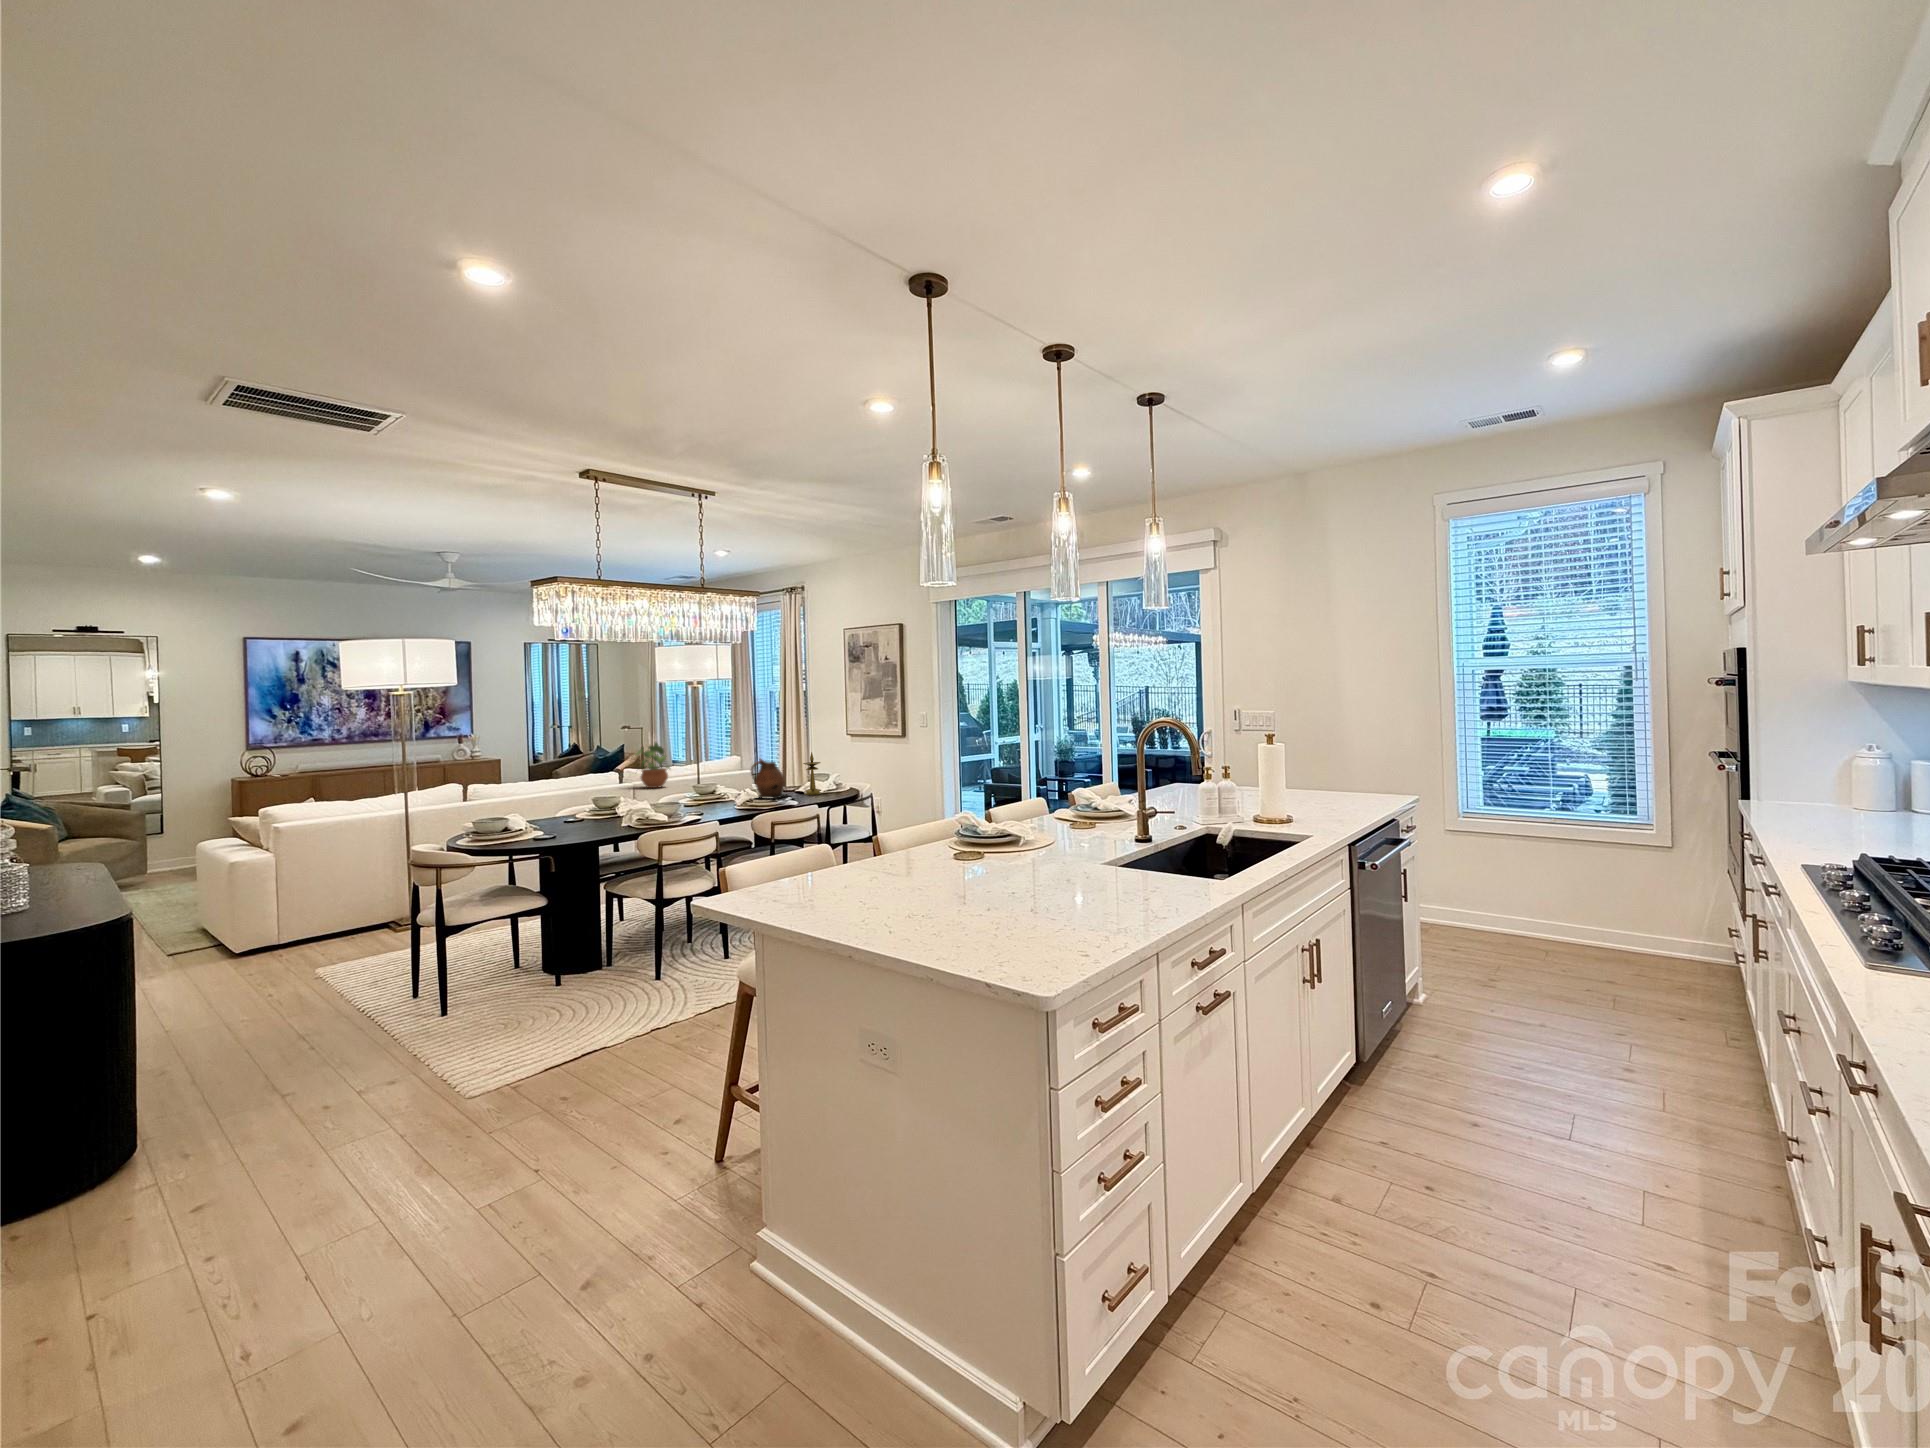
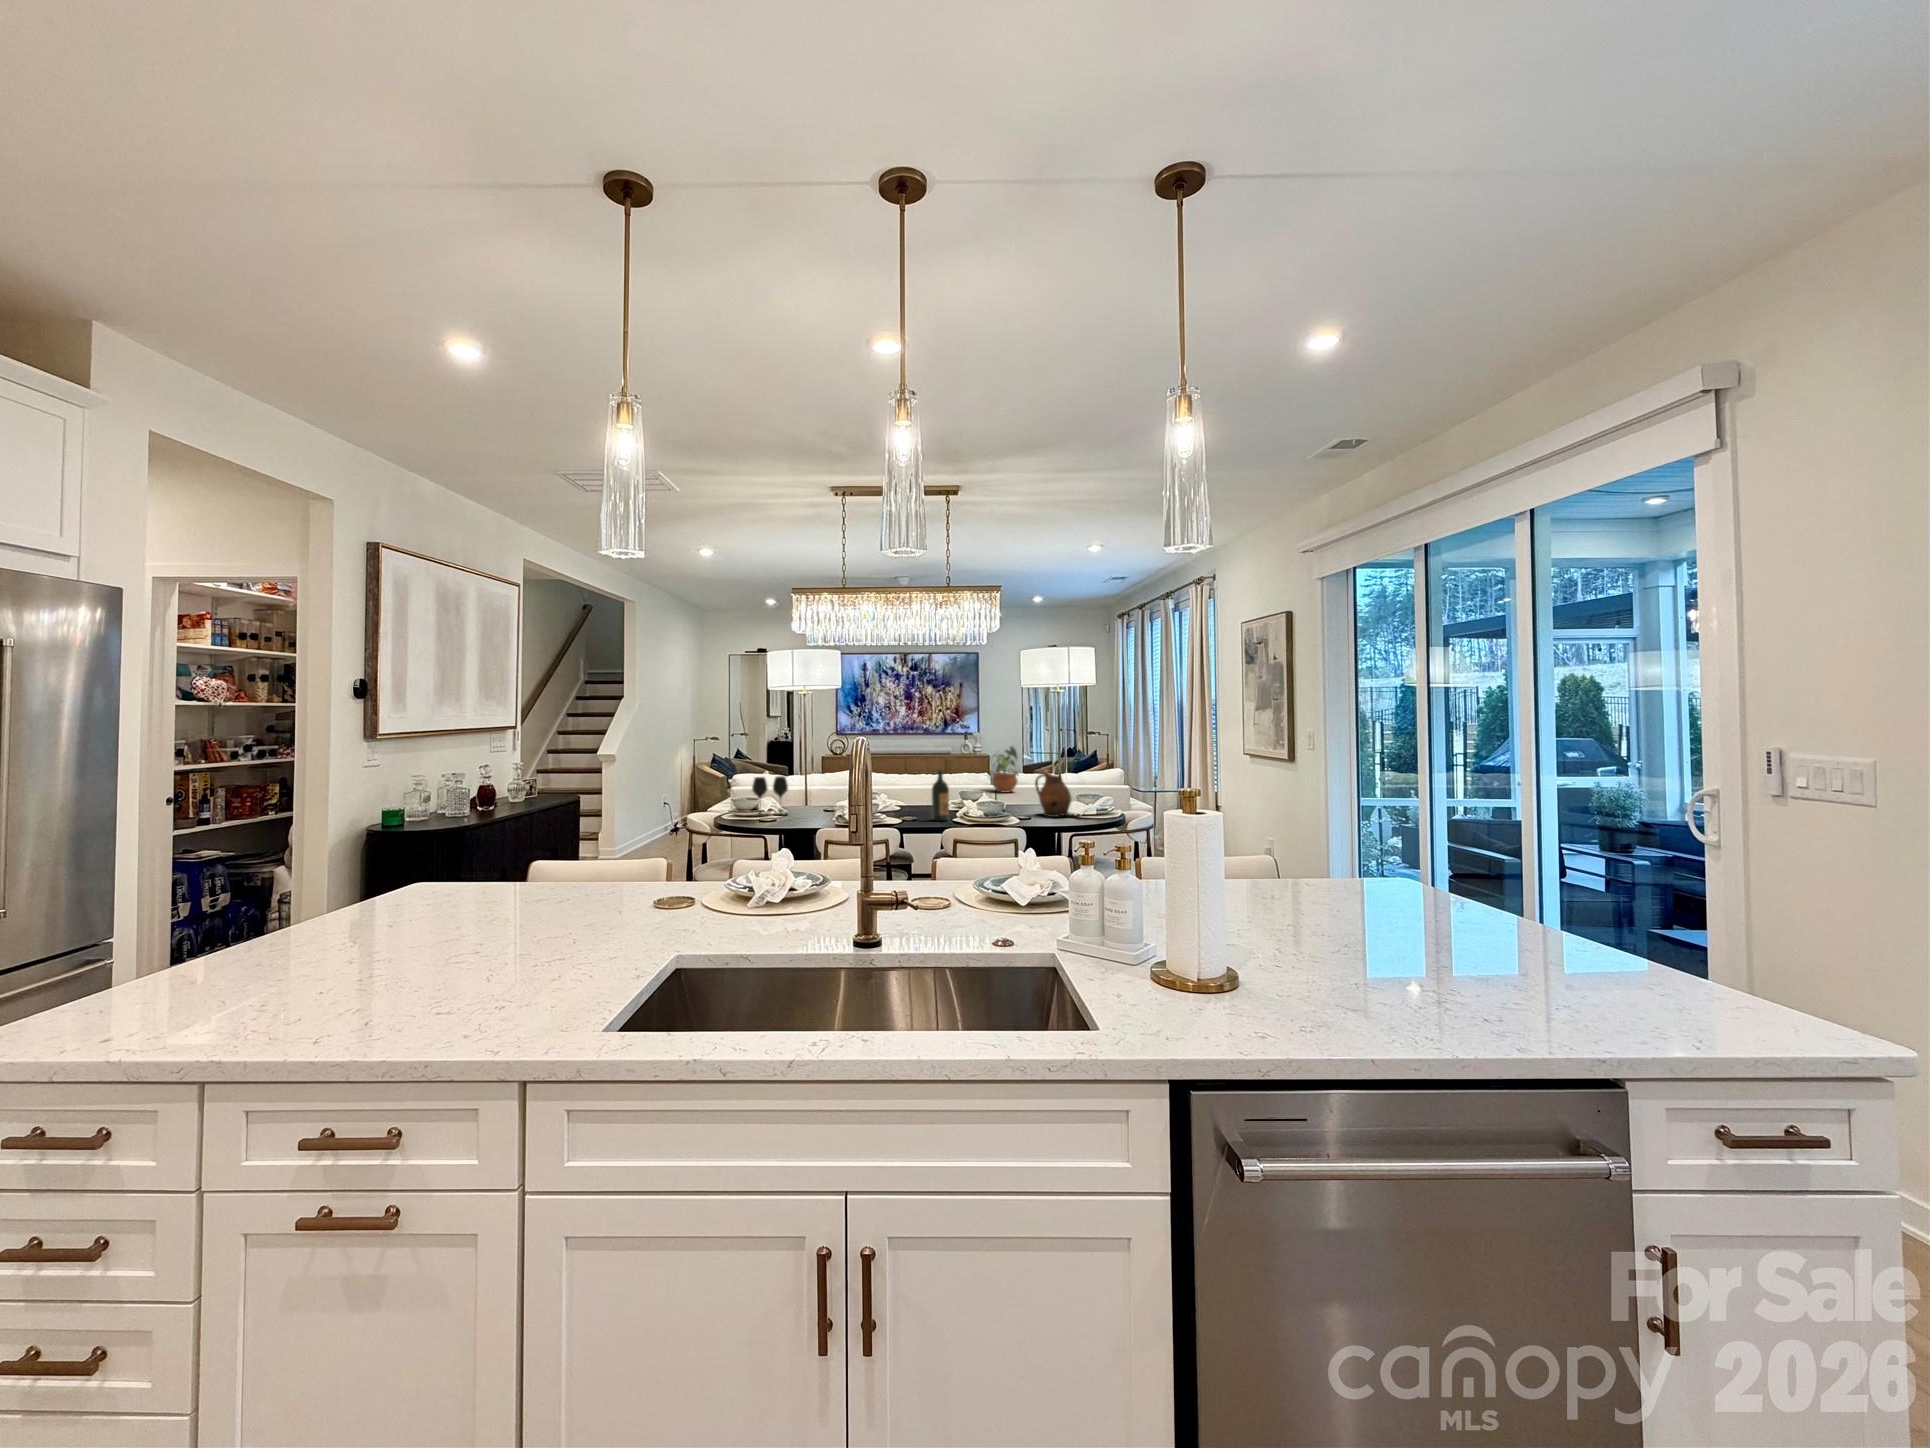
candlestick: present [803,752,822,795] -> none [1097,768,1119,819]
wine bottle: none [689,763,708,814] -> present [932,768,949,821]
wine glass: none [488,790,533,839] -> present [752,776,788,816]

